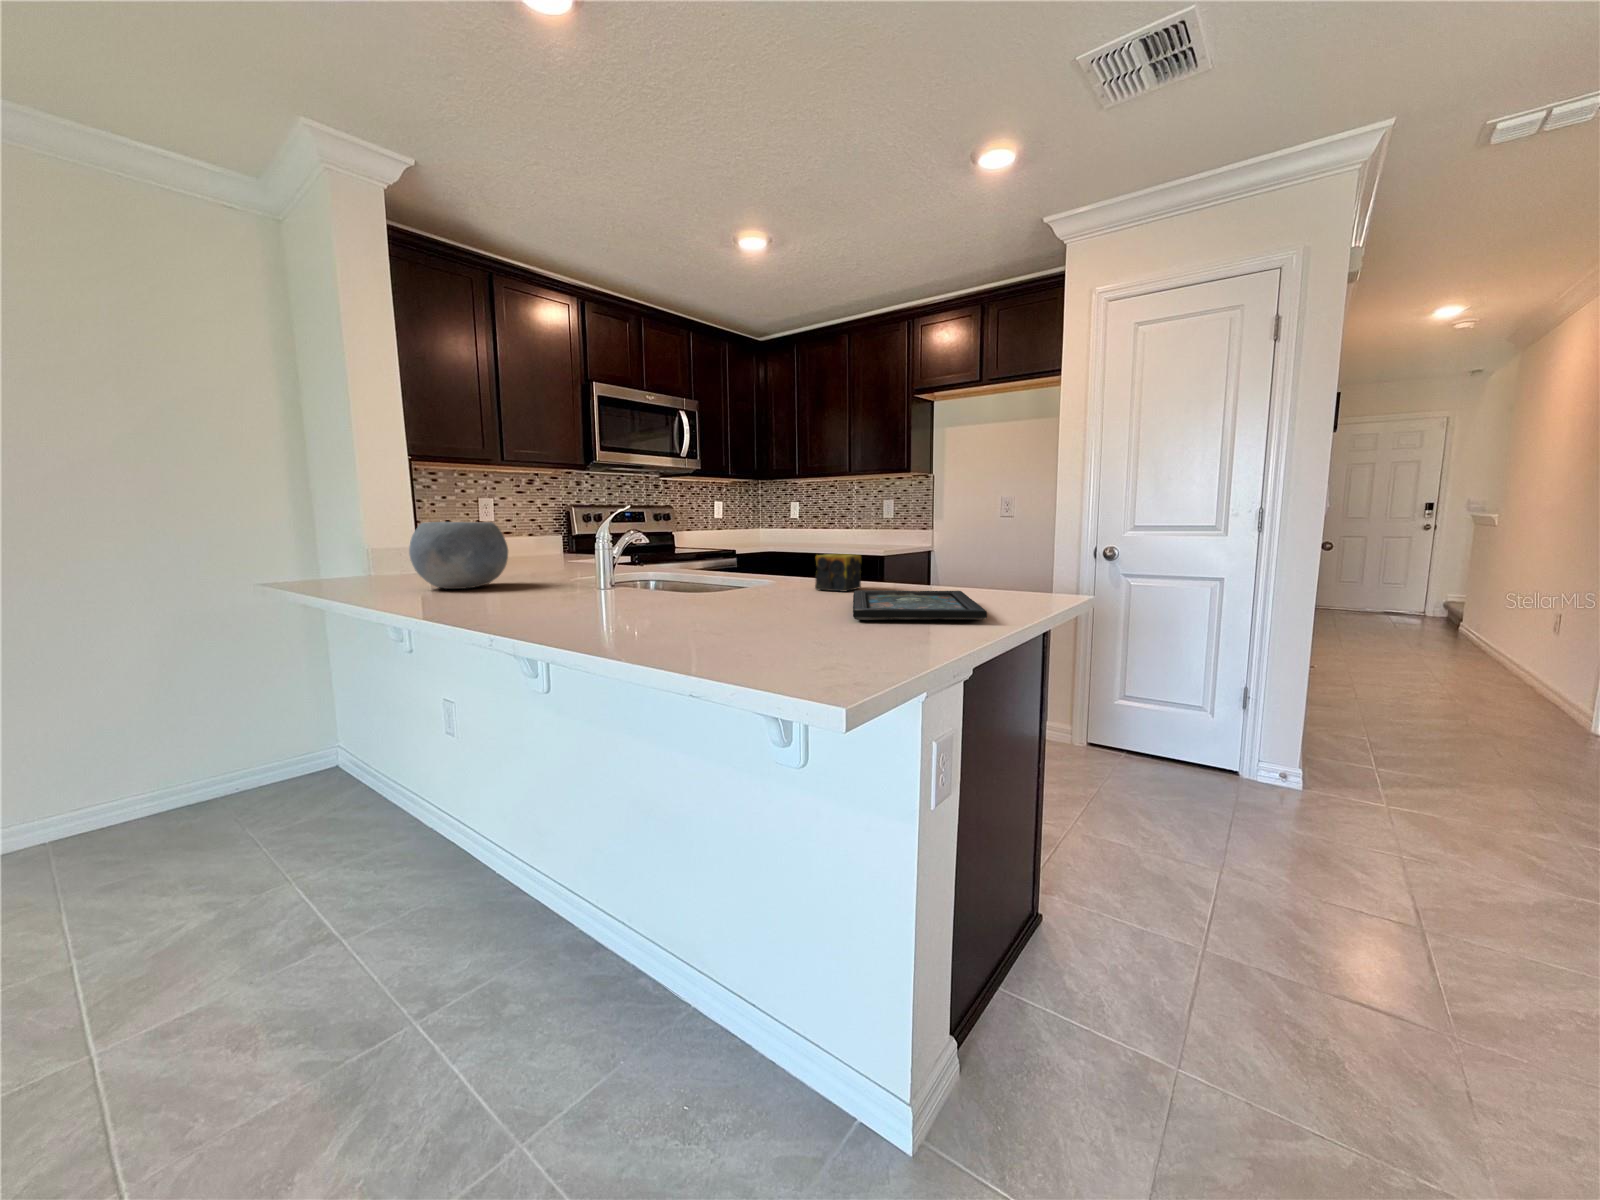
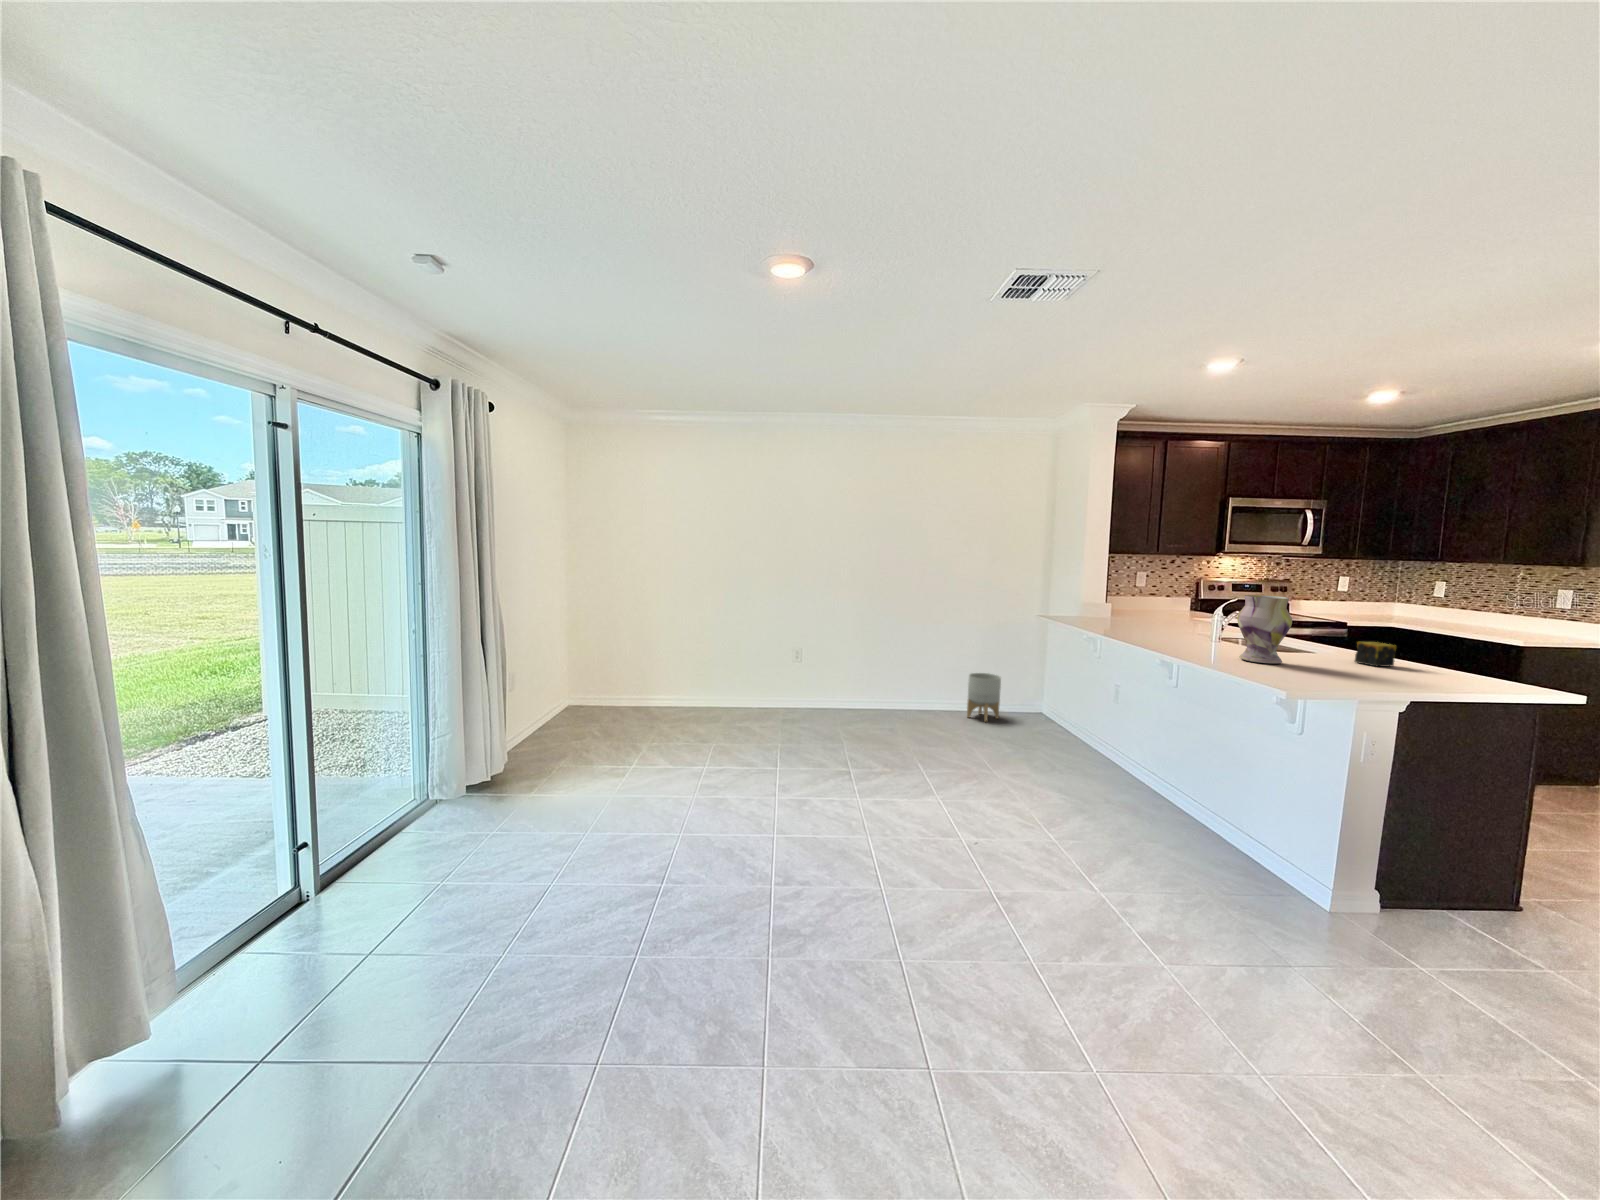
vase: none [654,472,748,614] -> present [1237,595,1292,664]
bowl: present [409,522,508,589] -> none [1110,597,1159,631]
tray: present [853,590,987,620] -> none [1339,666,1450,690]
planter: none [124,722,231,835] -> present [967,673,1001,722]

